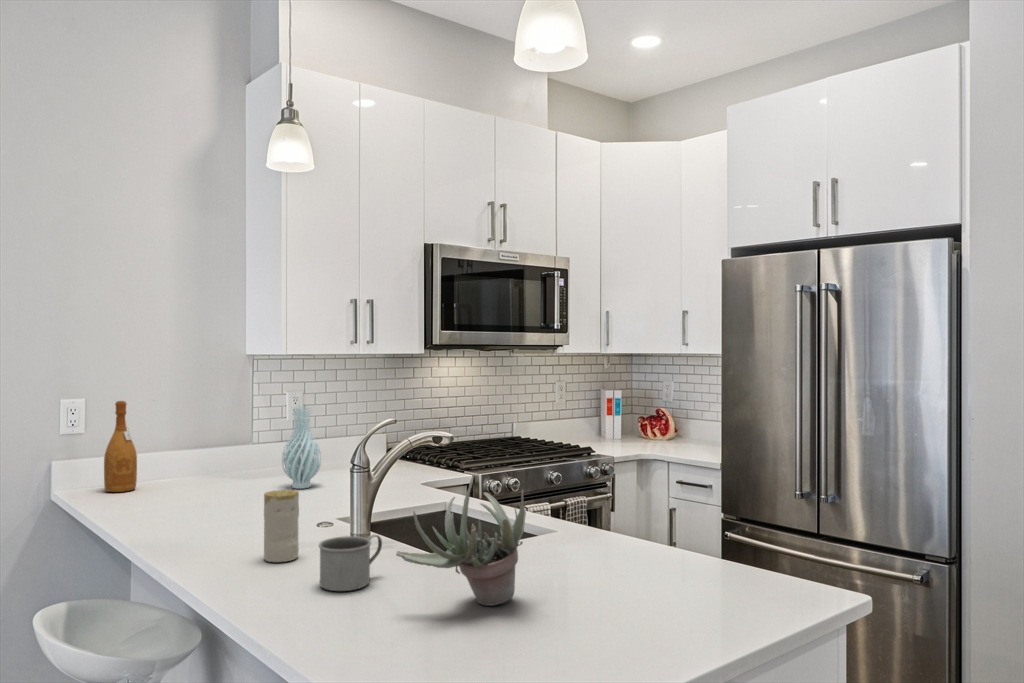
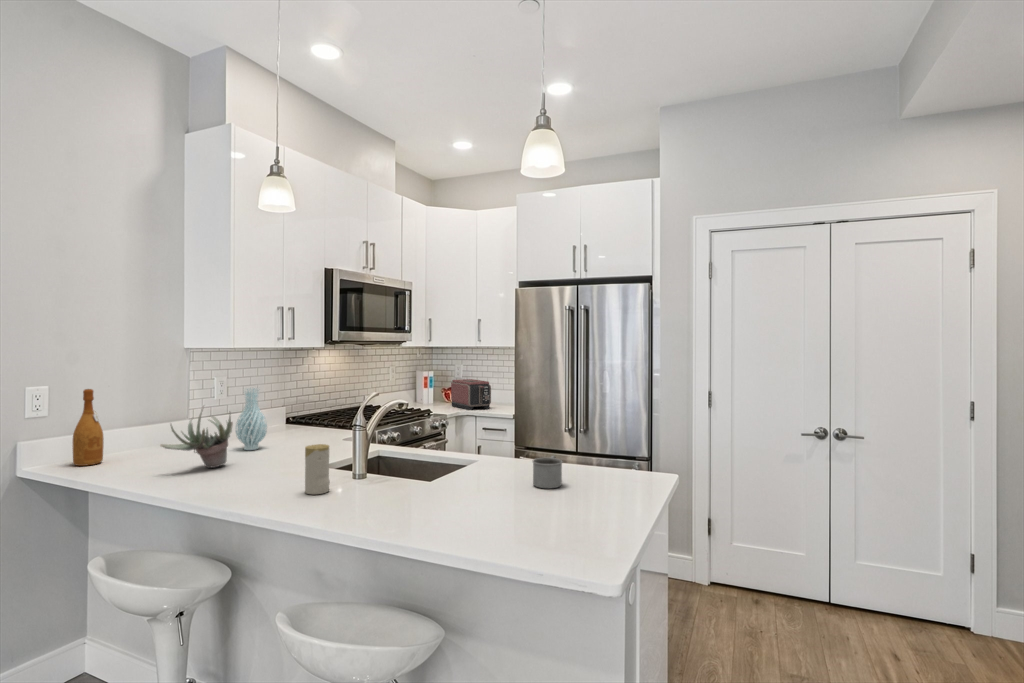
toaster: none [644,404,700,451] -> present [451,379,491,410]
succulent plant: present [396,474,526,606] -> present [160,406,233,468]
mug: present [319,535,382,591] -> present [532,456,562,488]

